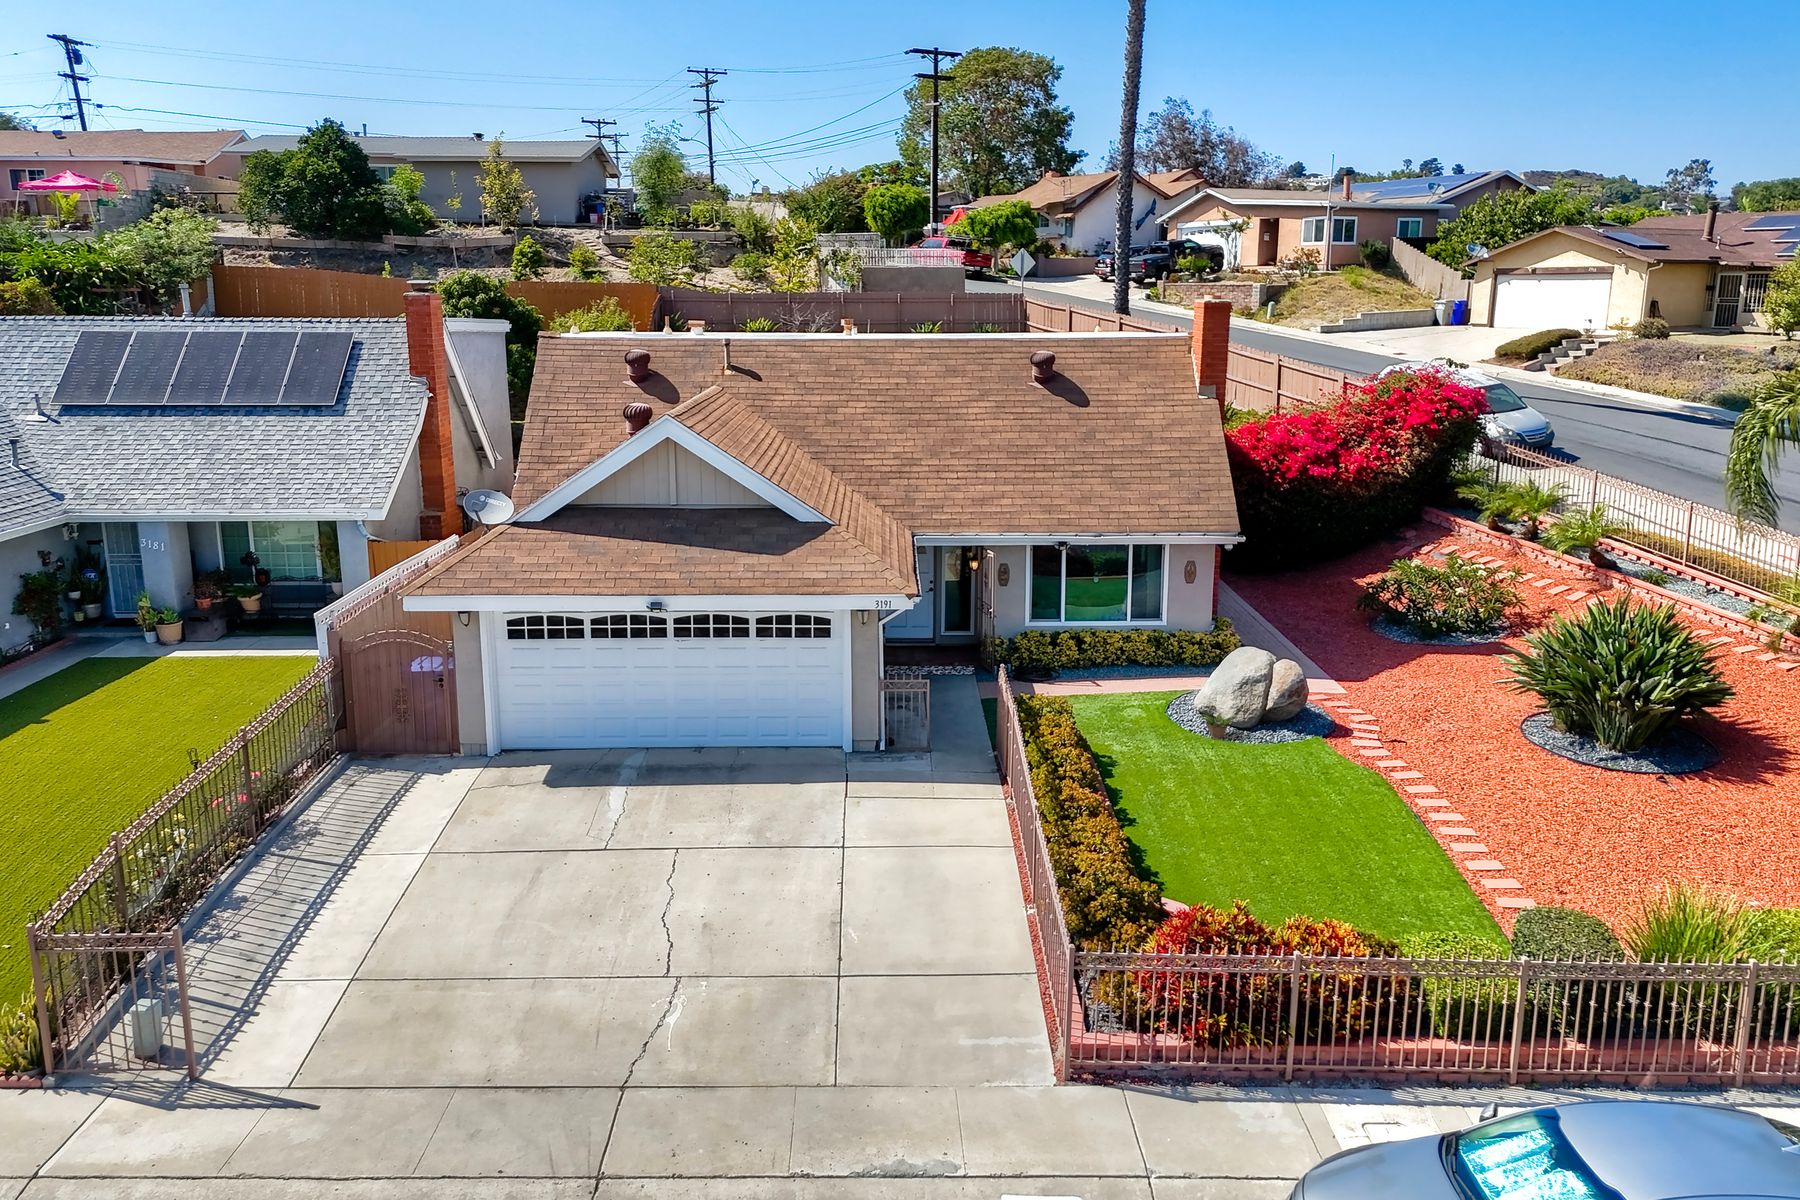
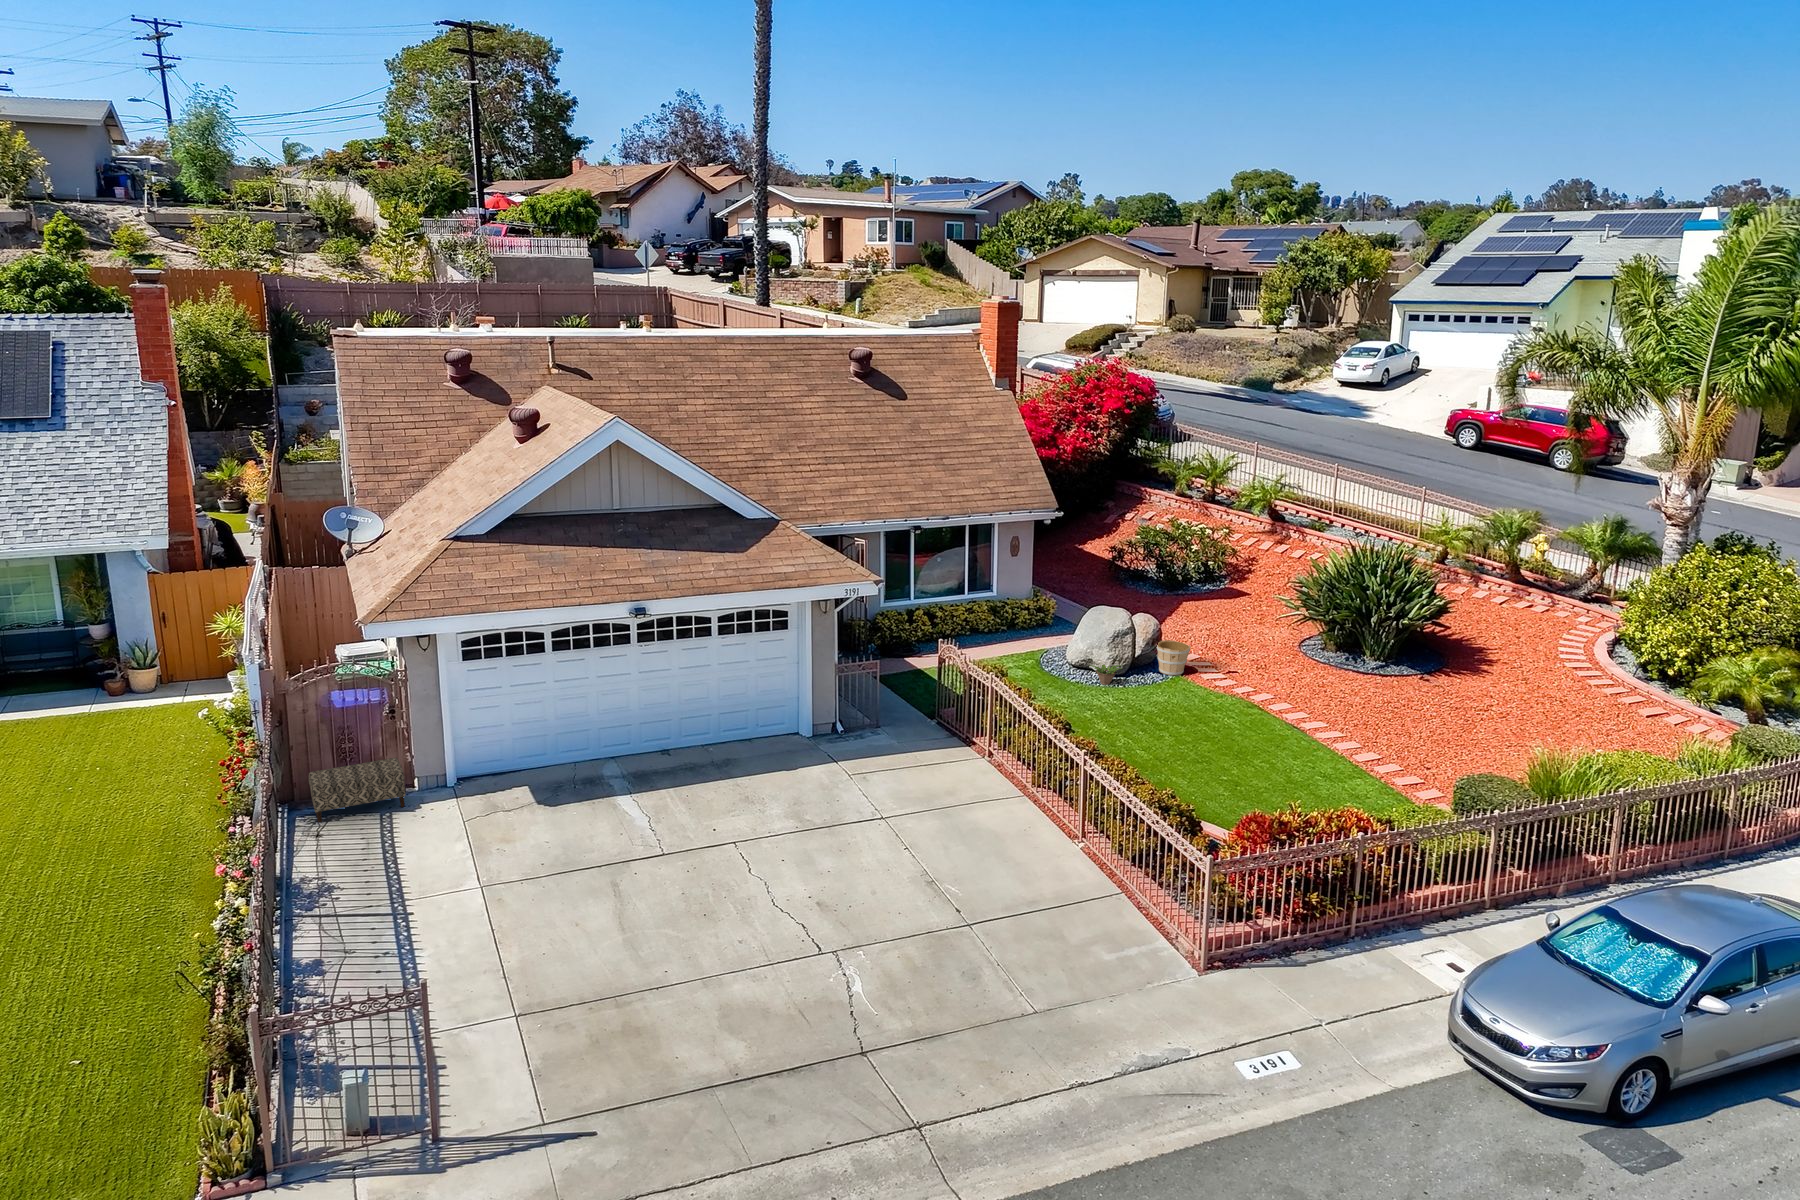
wooden bucket: none [1293,695,1335,738] -> present [1157,640,1191,675]
bench: none [363,719,449,767] -> present [309,758,406,823]

